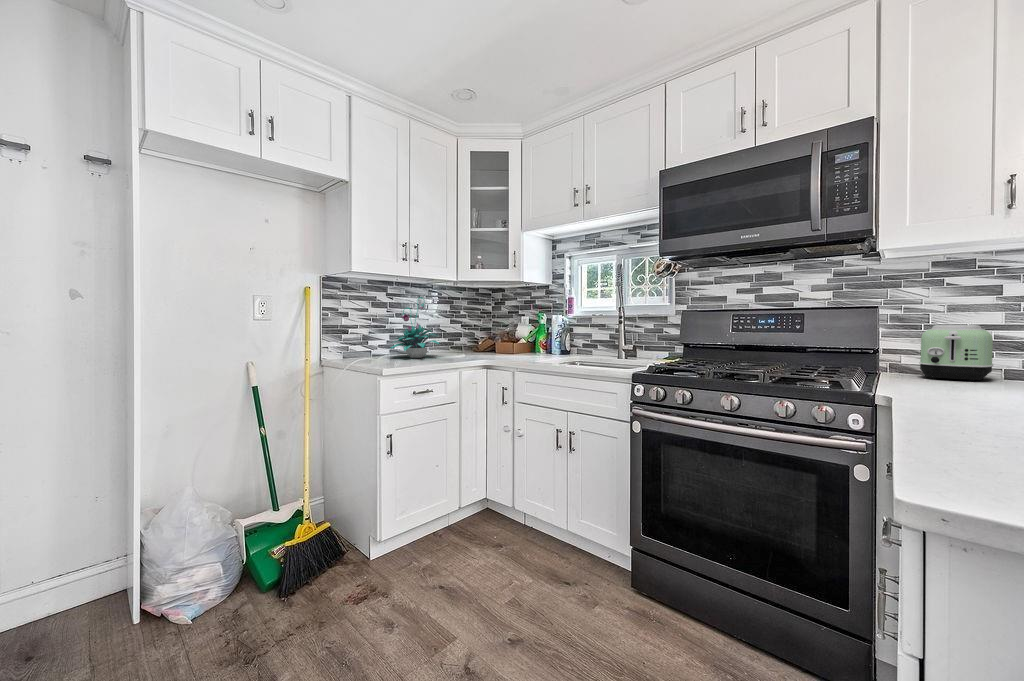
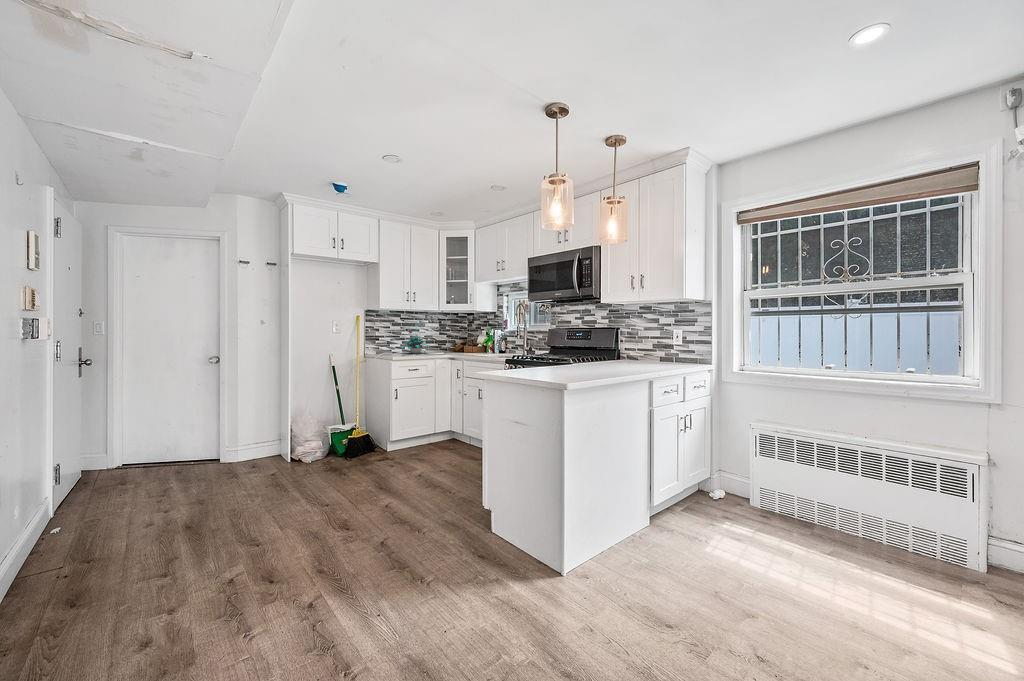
toaster: present [919,325,993,381] -> none [630,336,662,361]

